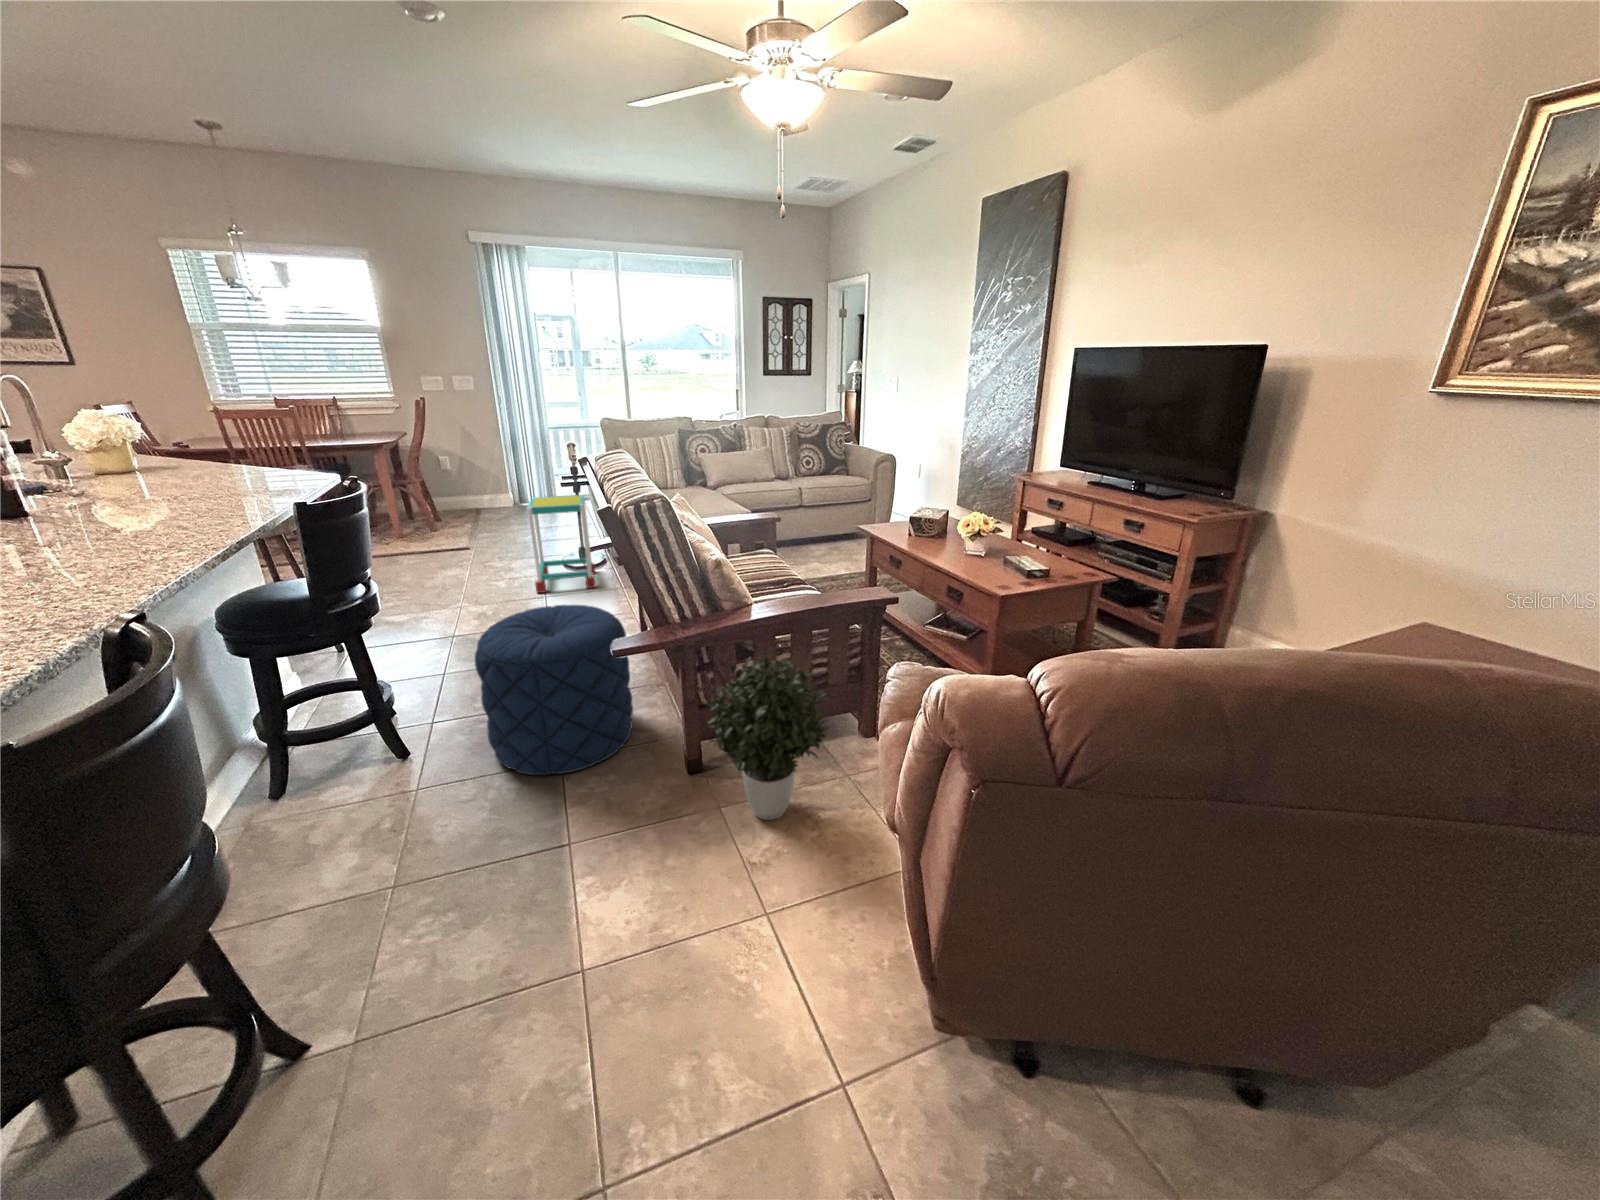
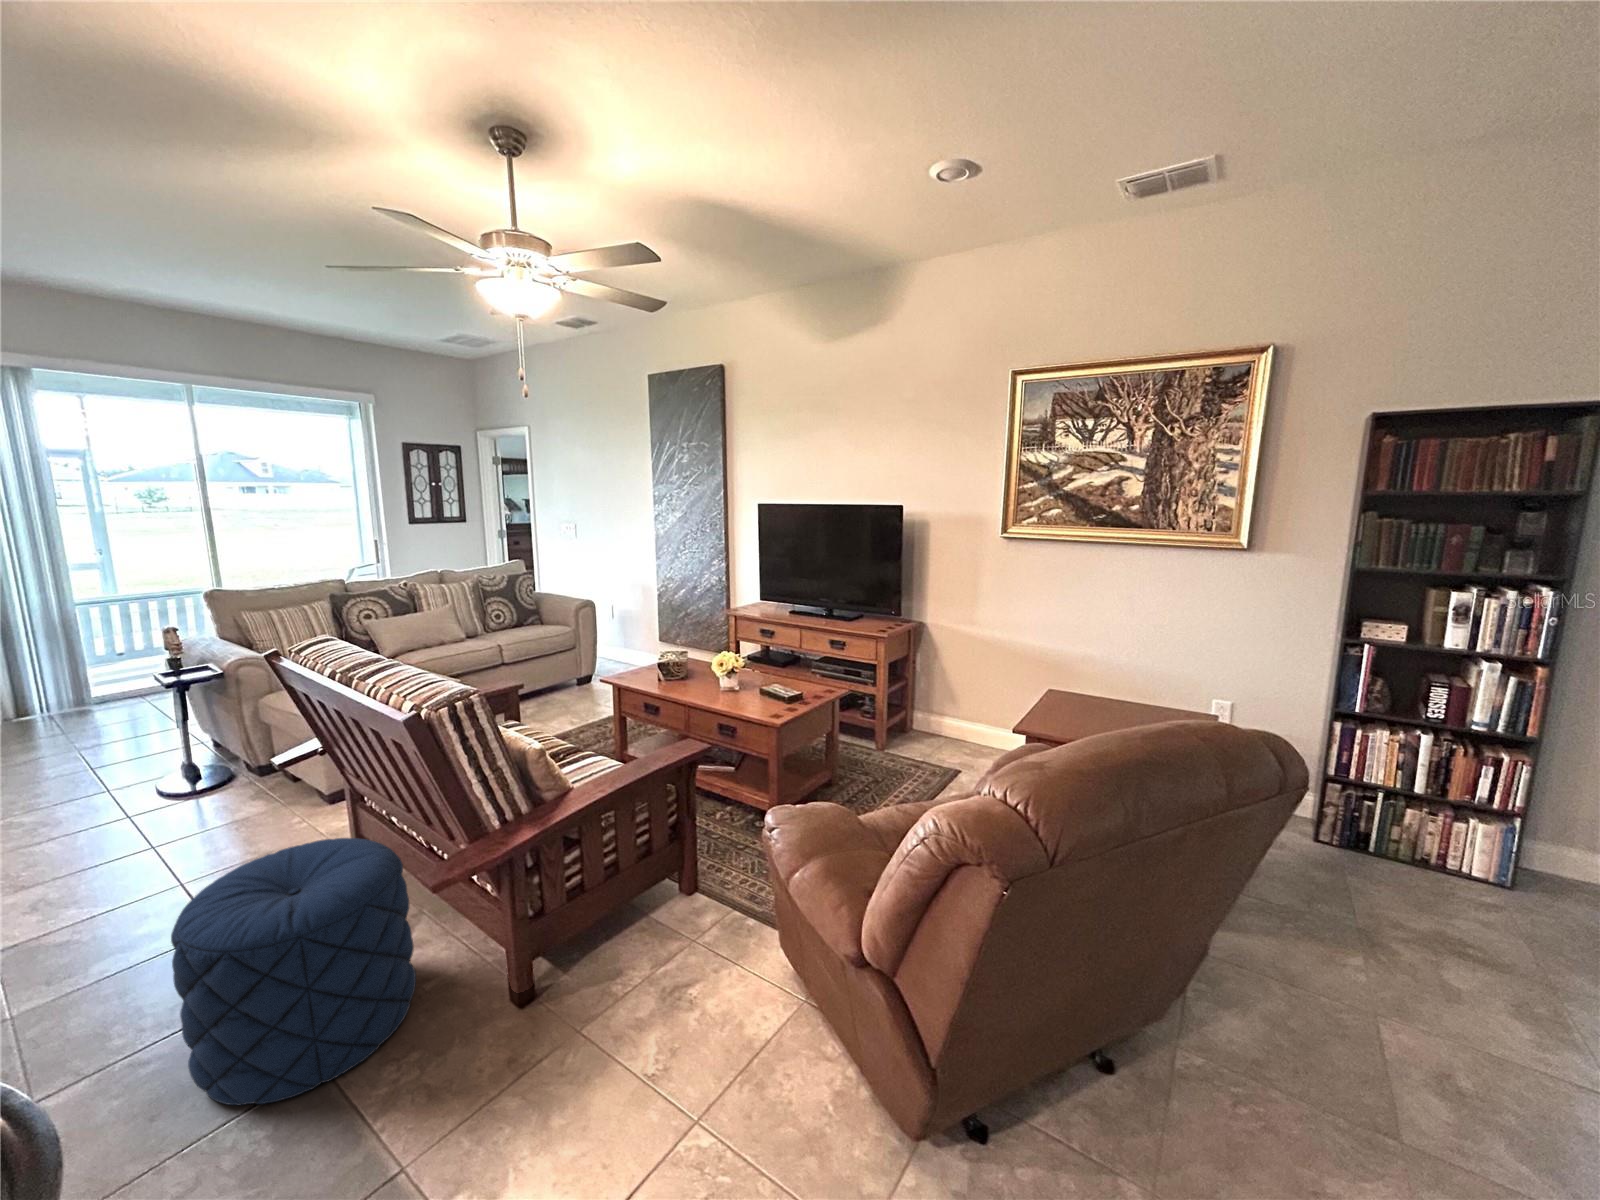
side table: present [528,495,595,593] -> none [118,693,243,843]
potted plant: present [707,655,828,820] -> none [556,835,694,1022]

